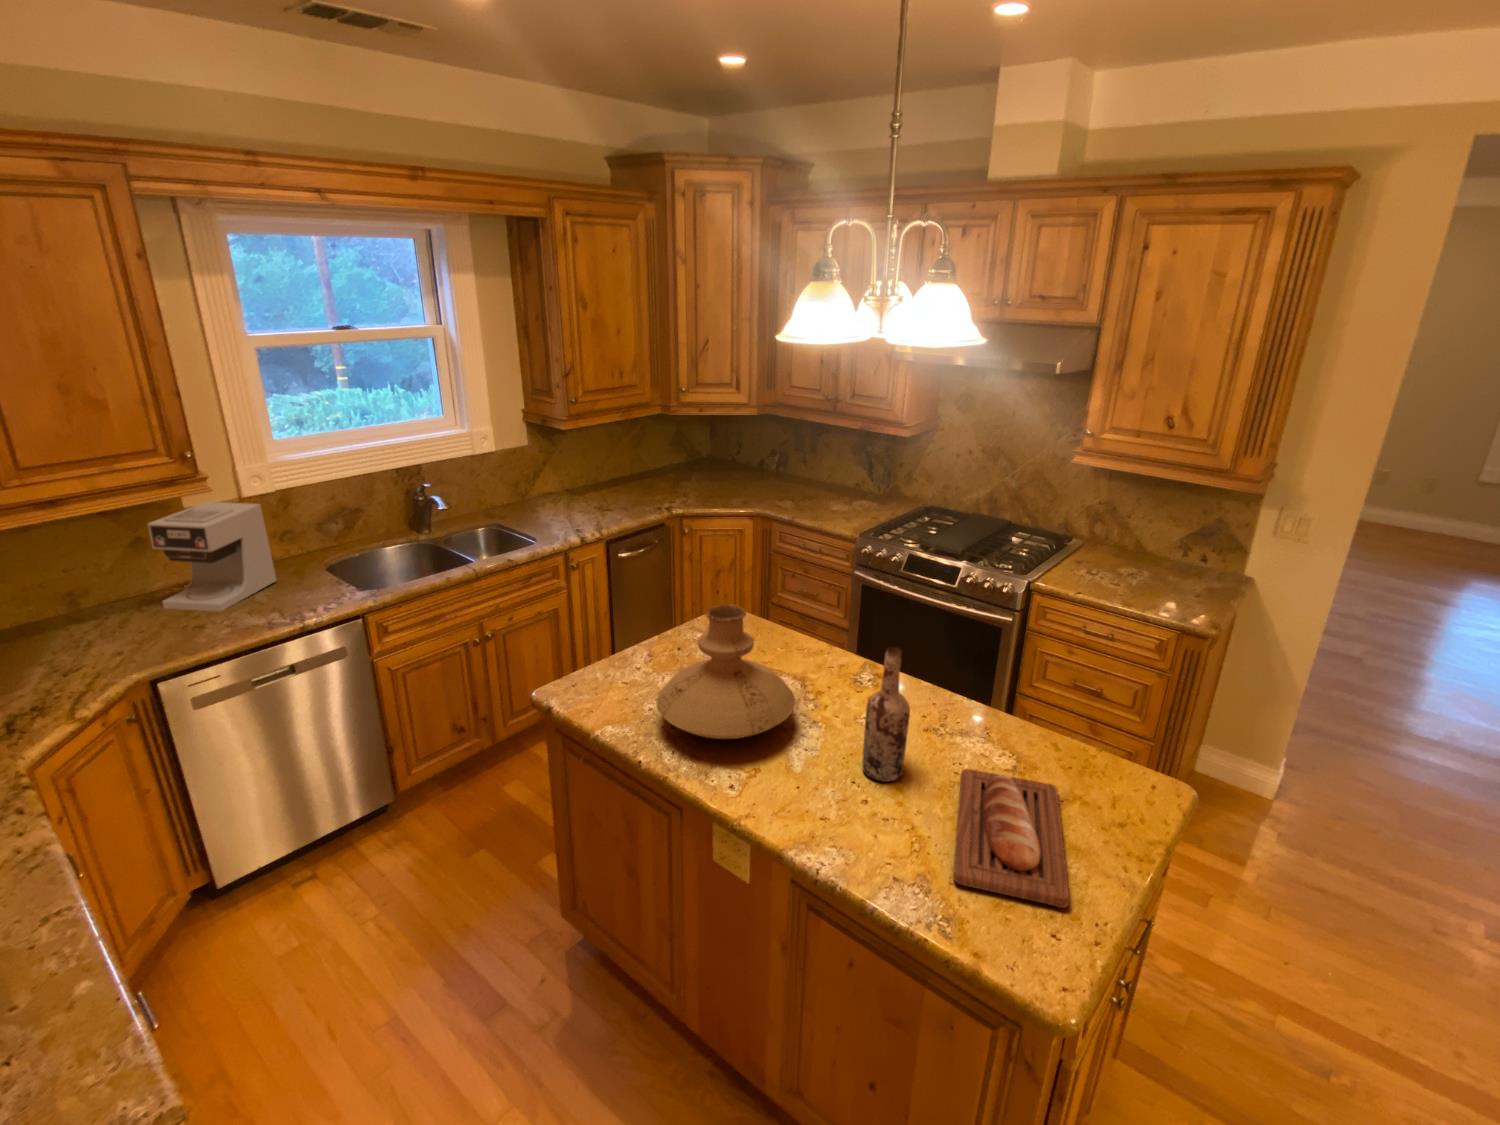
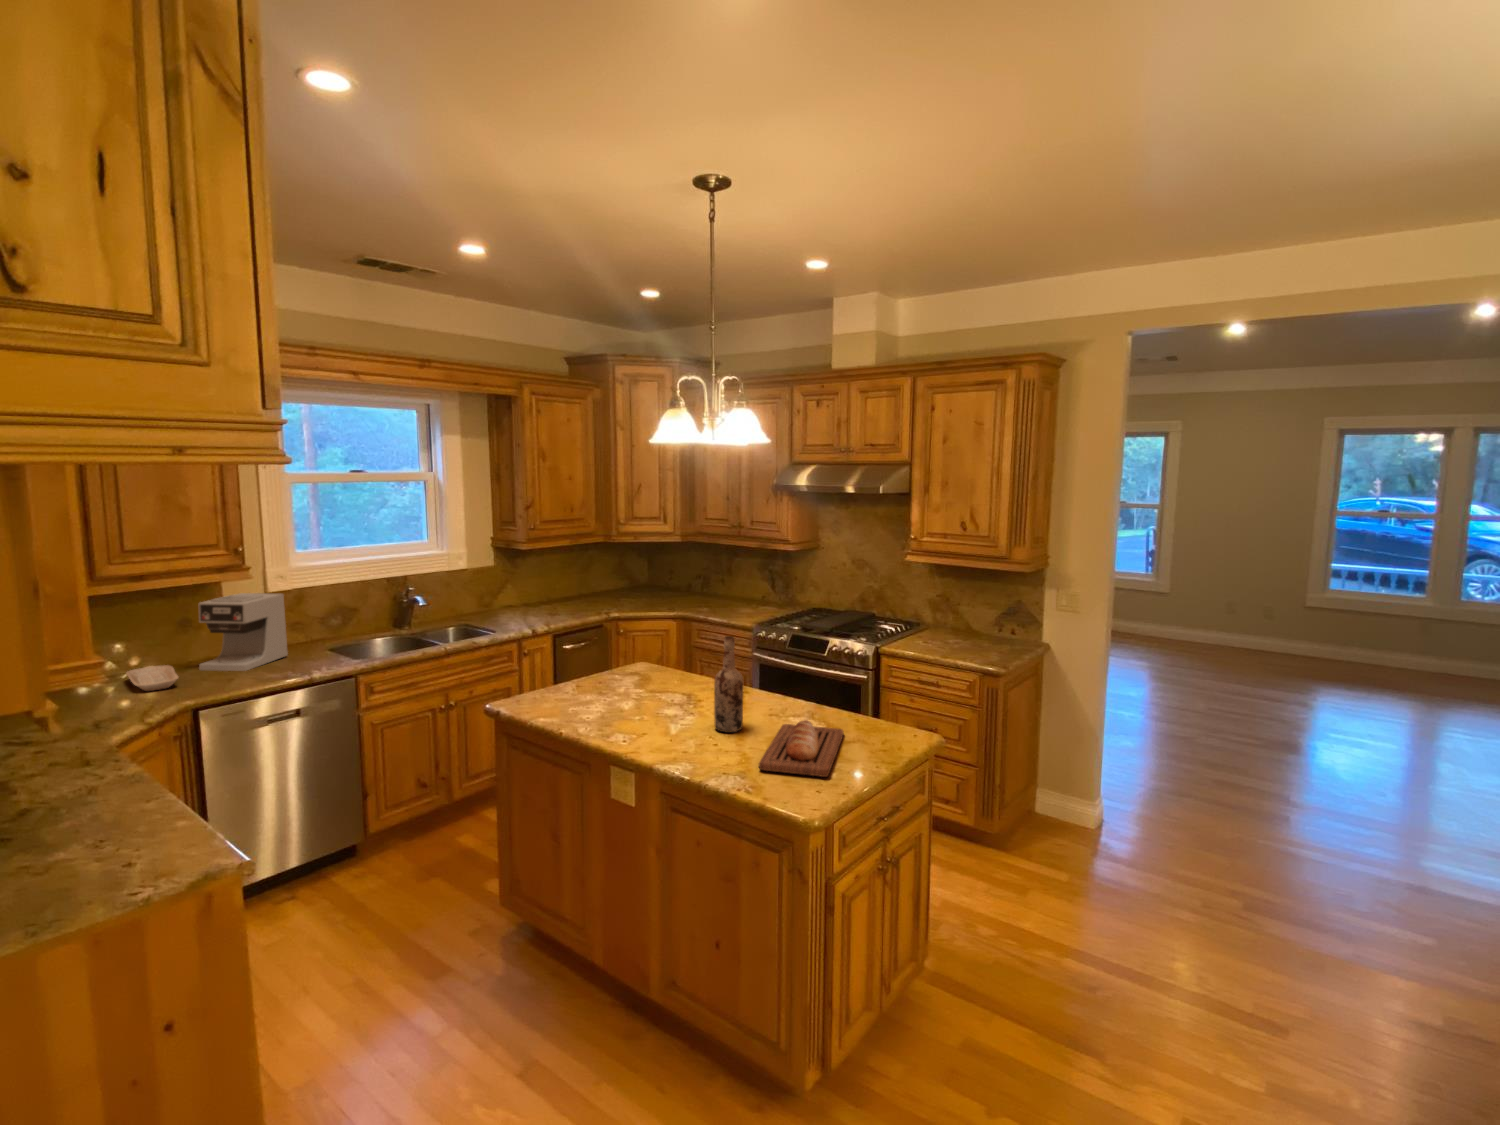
vase: present [656,604,795,739] -> none [575,624,673,713]
tray: none [63,607,129,654] -> present [126,665,178,691]

